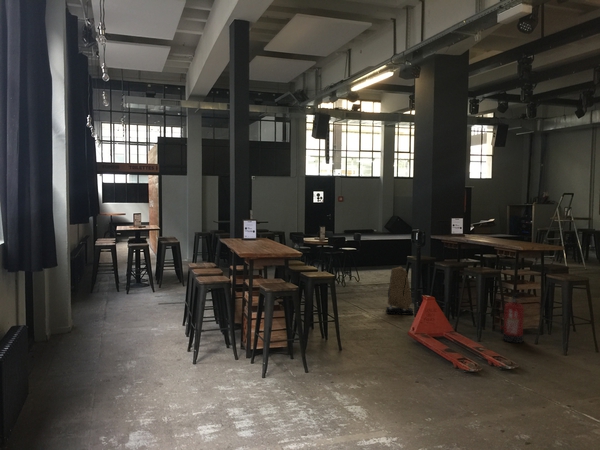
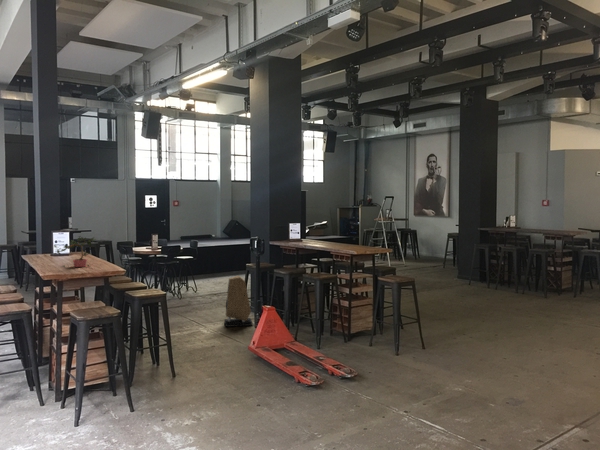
potted plant: none [246,223,280,249] -> present [54,237,96,267]
fire extinguisher: present [496,294,524,343] -> none [334,296,362,348]

